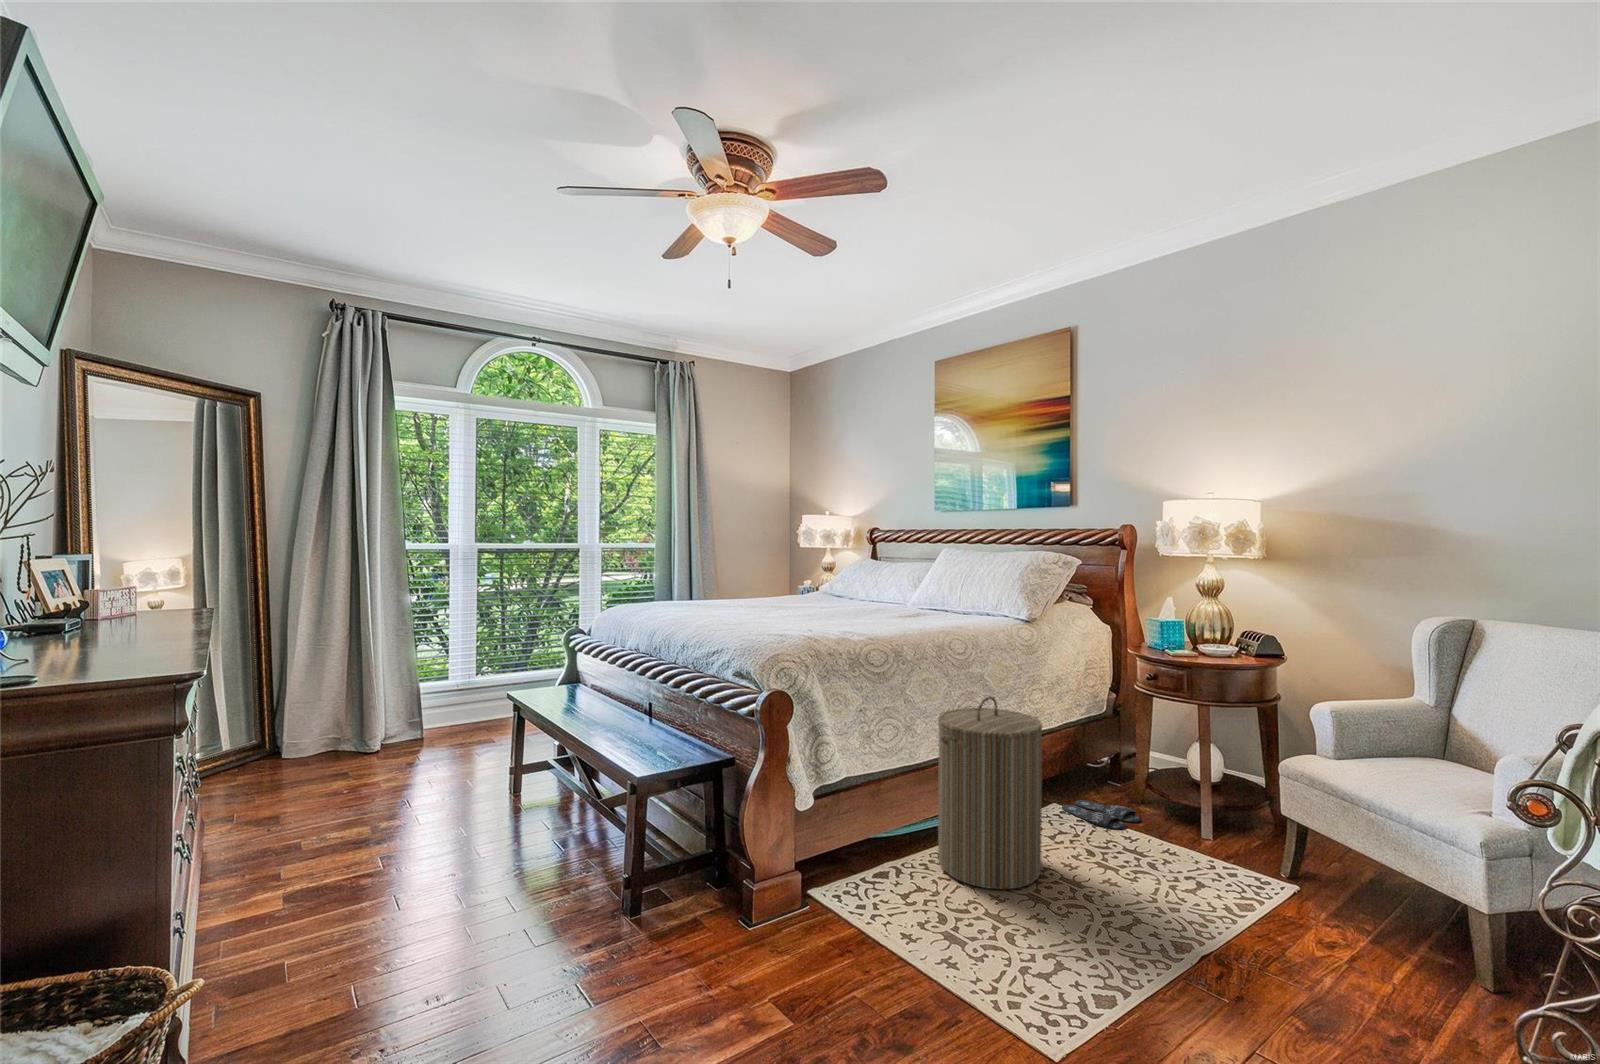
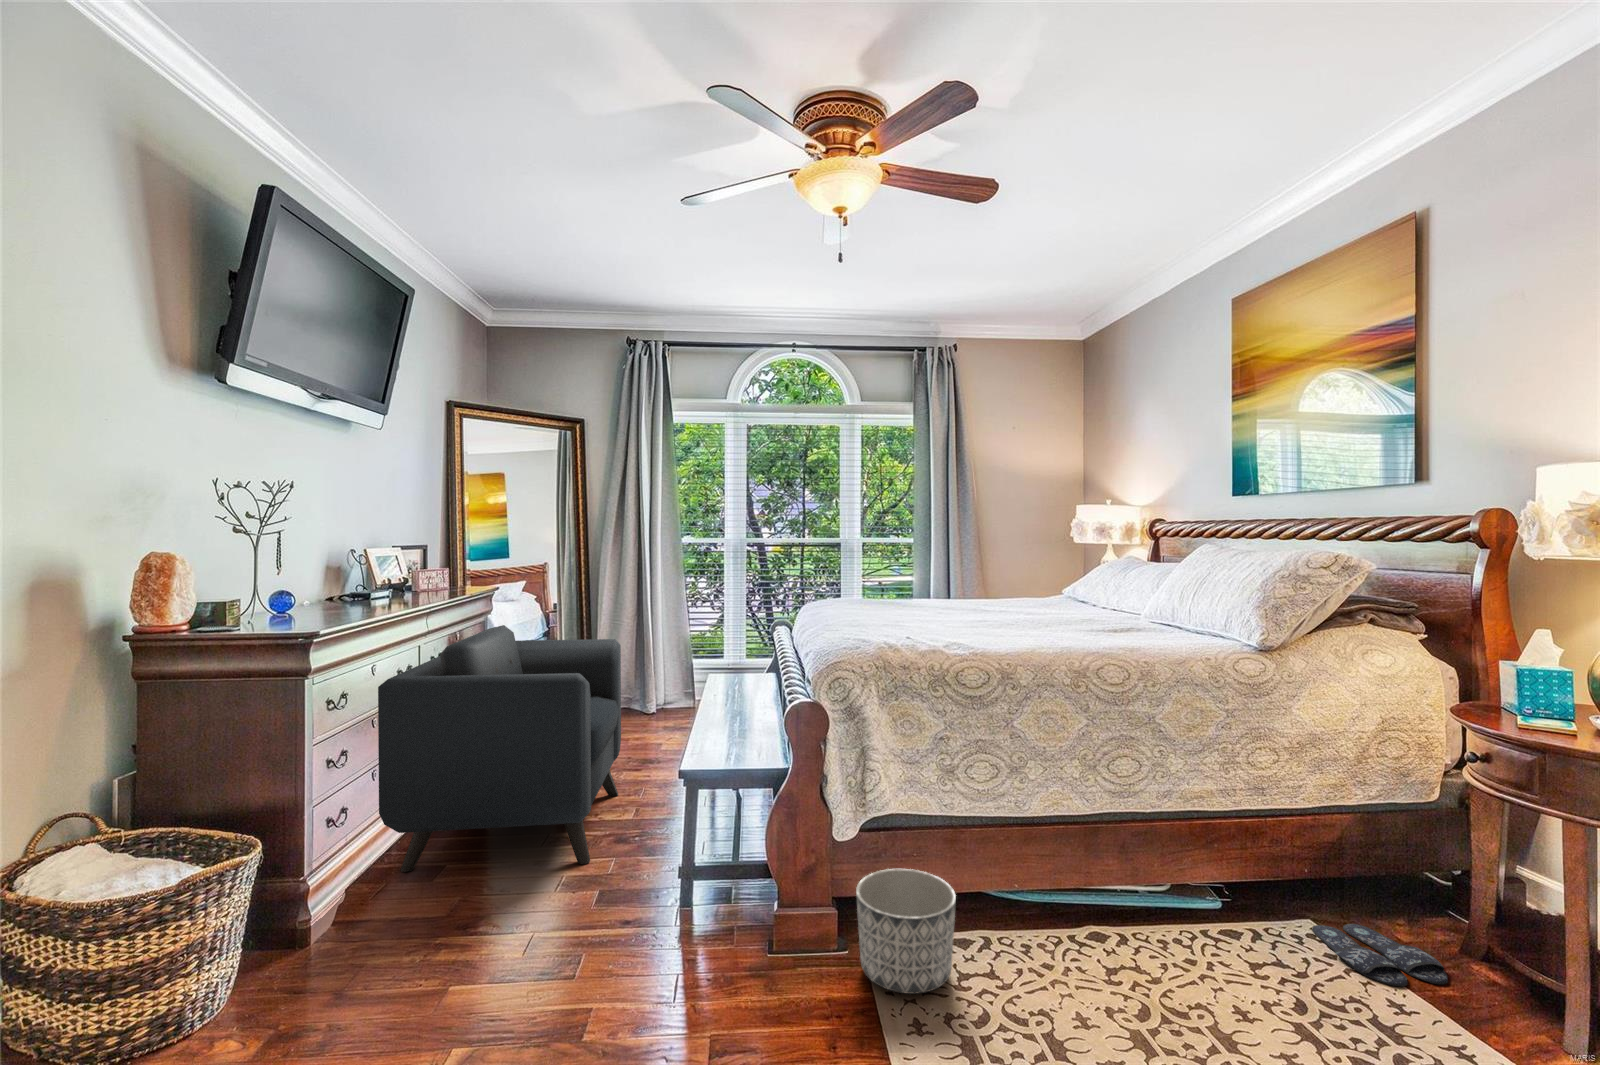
armchair: none [210,654,487,983] -> present [378,625,621,872]
laundry hamper: present [938,696,1042,889] -> none [1033,746,1199,1017]
planter: none [822,823,905,921] -> present [856,869,956,994]

